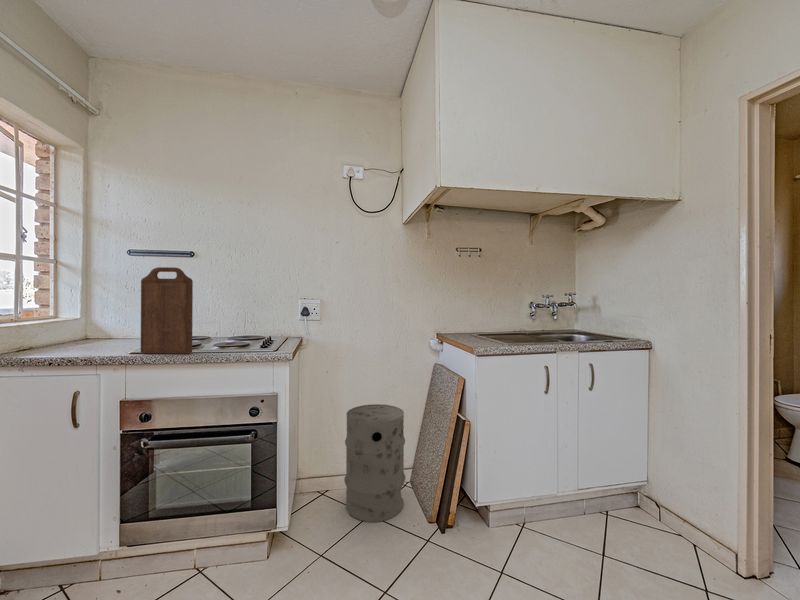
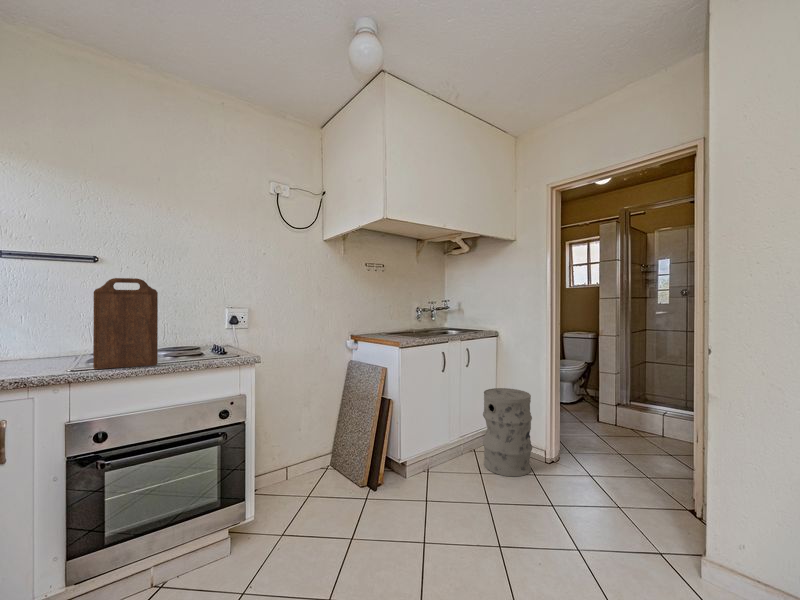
trash can: present [344,404,405,522] -> present [483,388,532,477]

